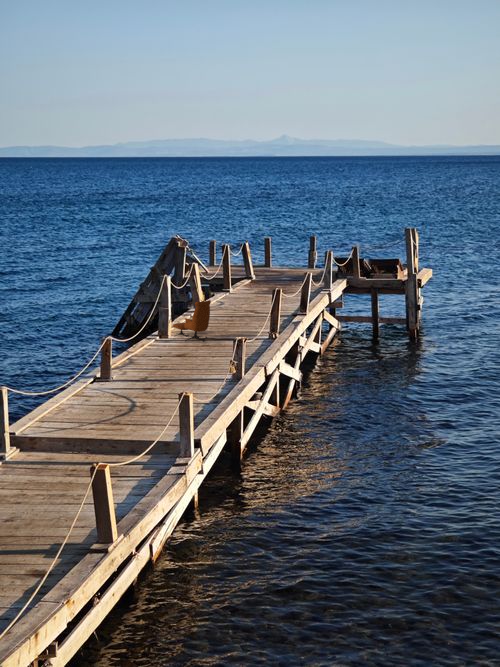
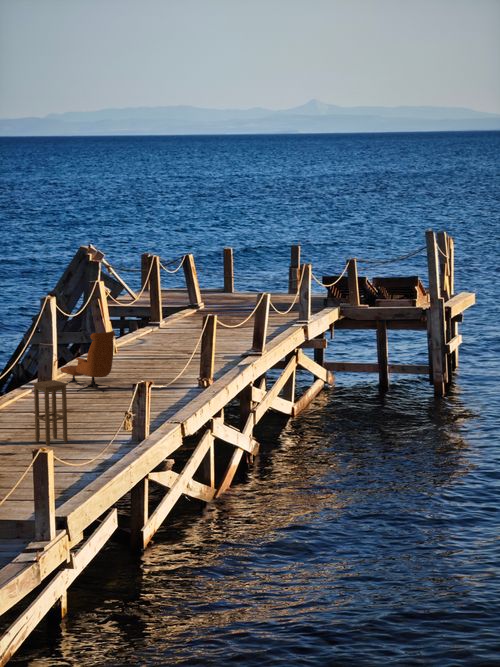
stool: none [163,337,188,383] -> present [33,380,68,446]

